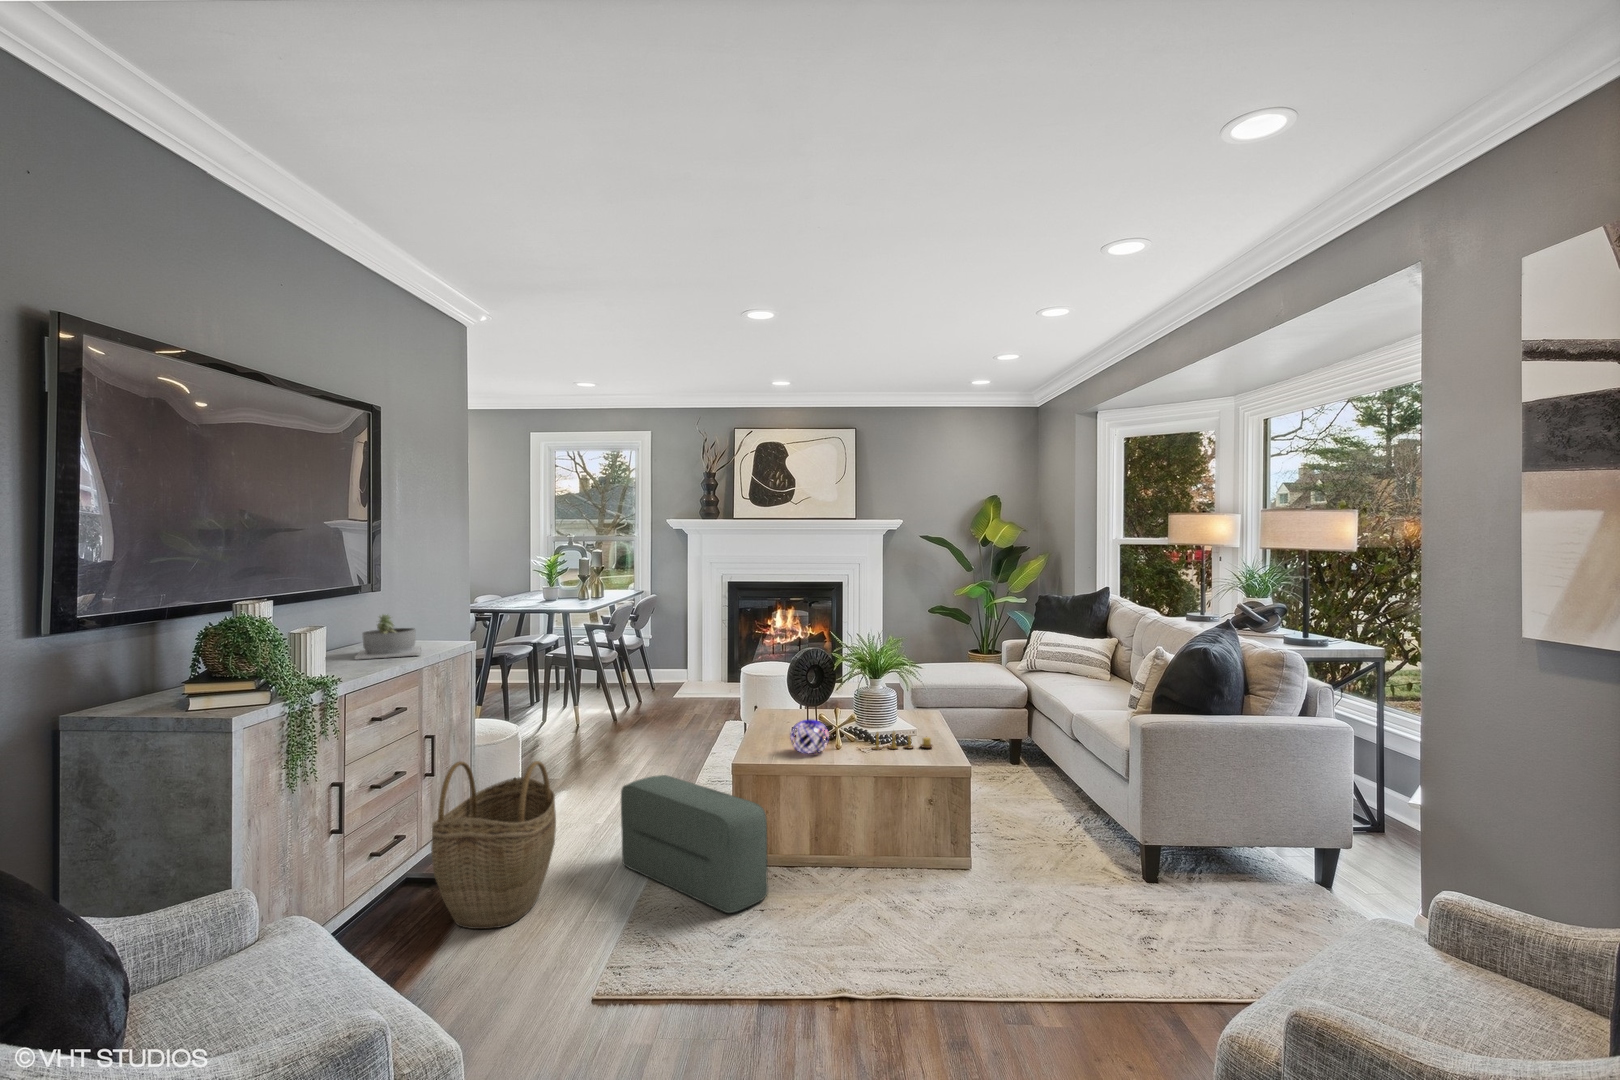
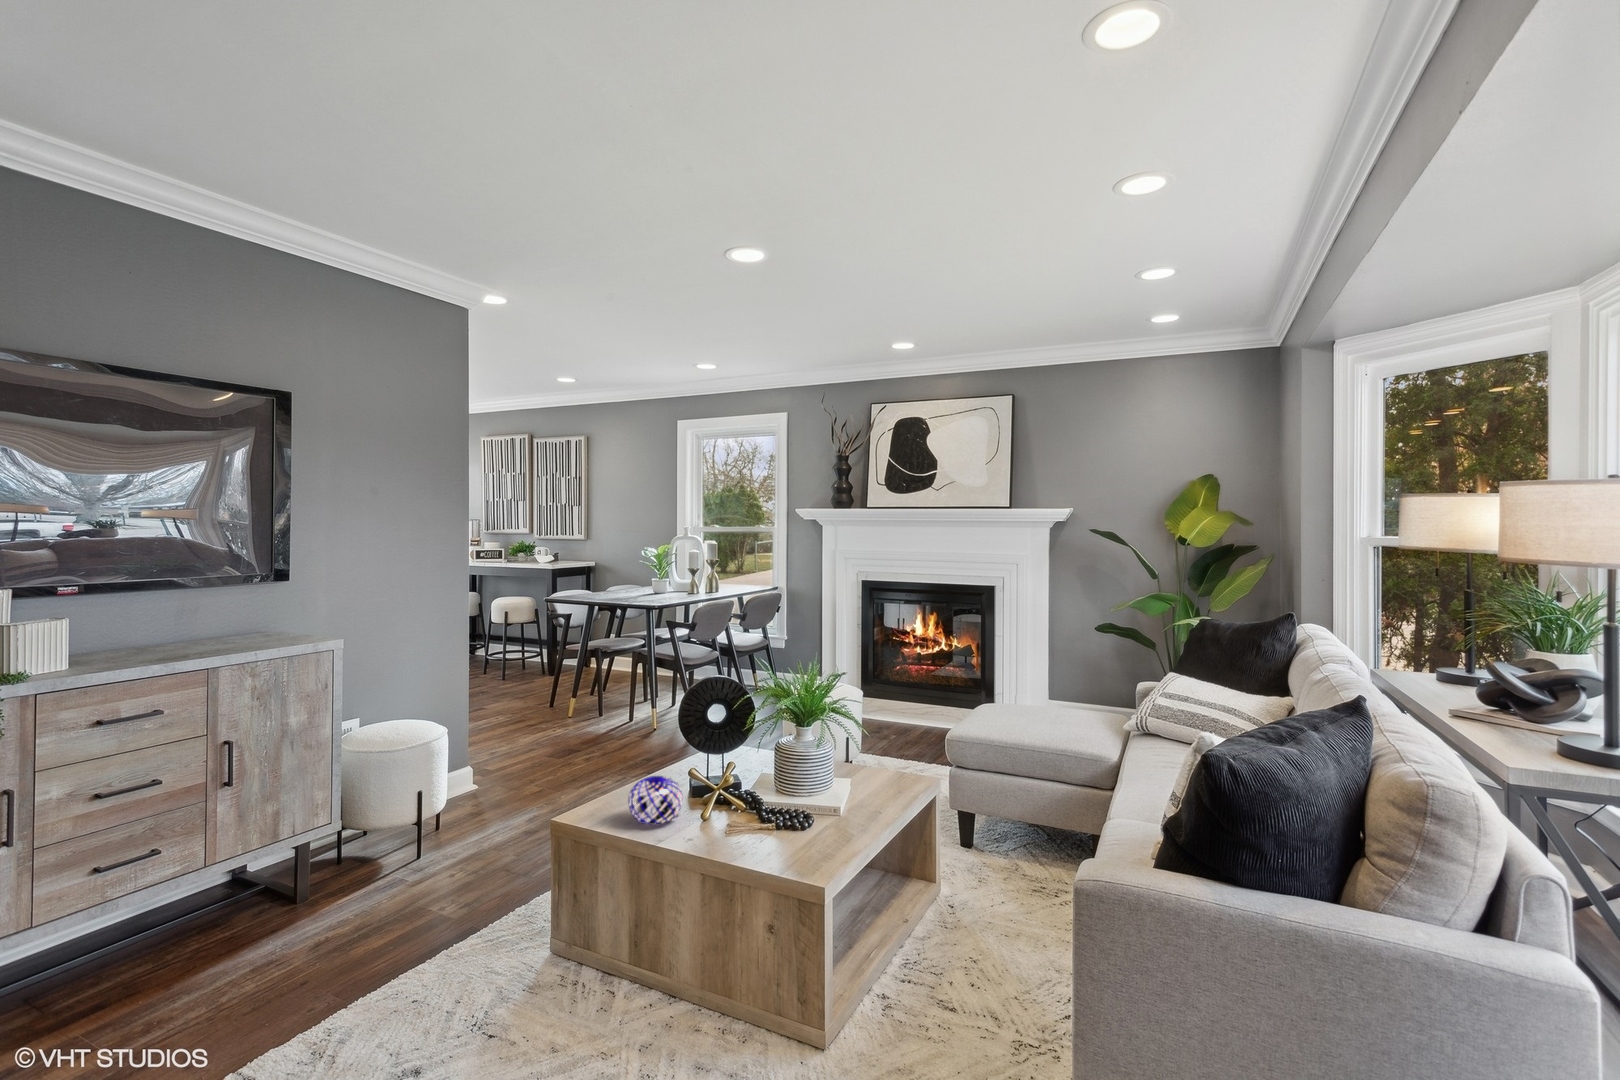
succulent planter: present [355,614,421,660] -> none [178,601,282,649]
candle: present [872,732,933,750] -> none [741,804,828,843]
woven basket: present [431,761,556,929] -> none [179,773,363,978]
pouf: present [621,775,768,913] -> none [447,817,530,1033]

